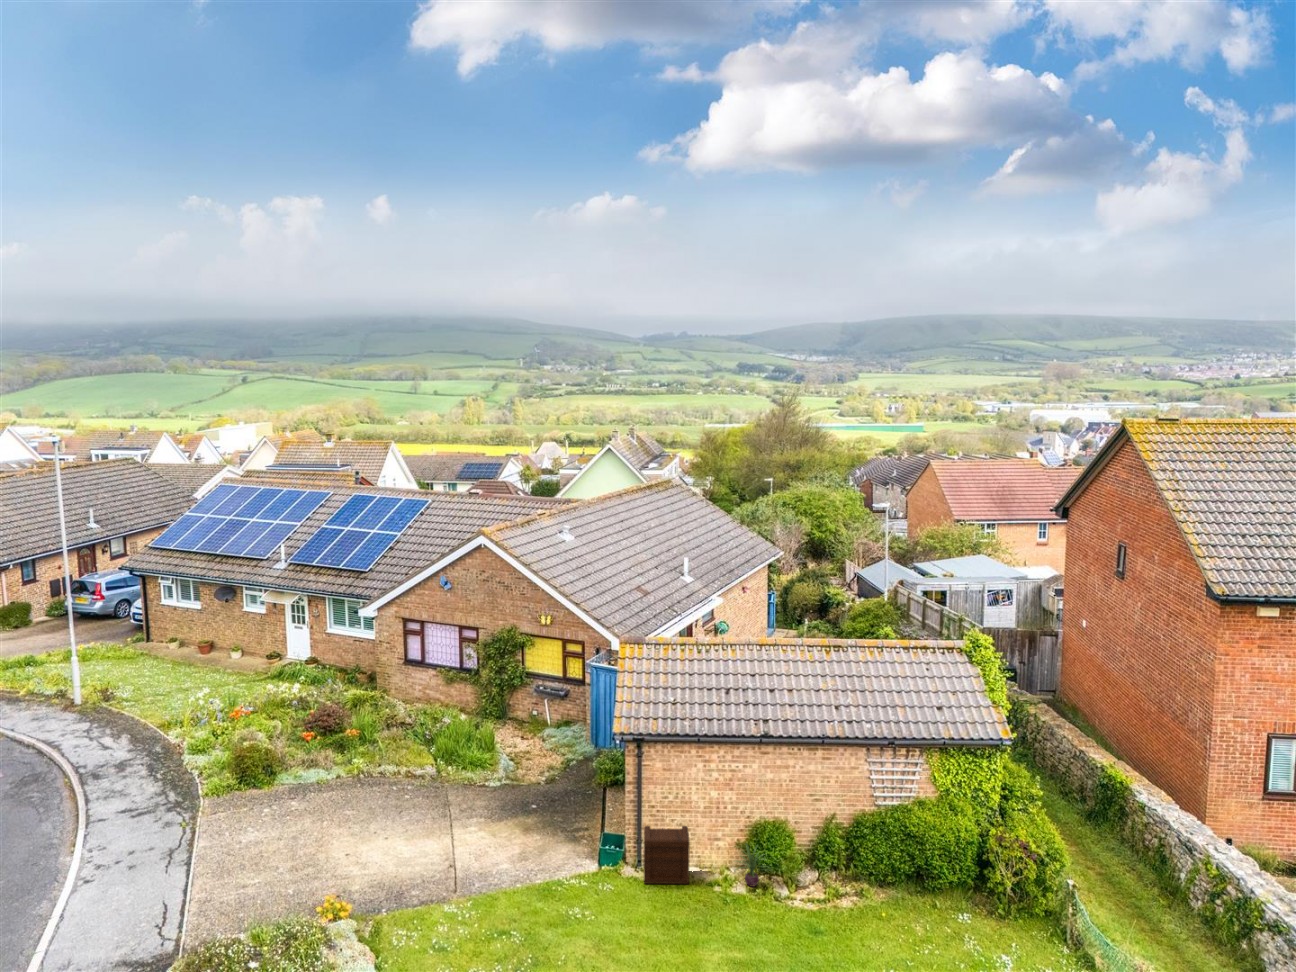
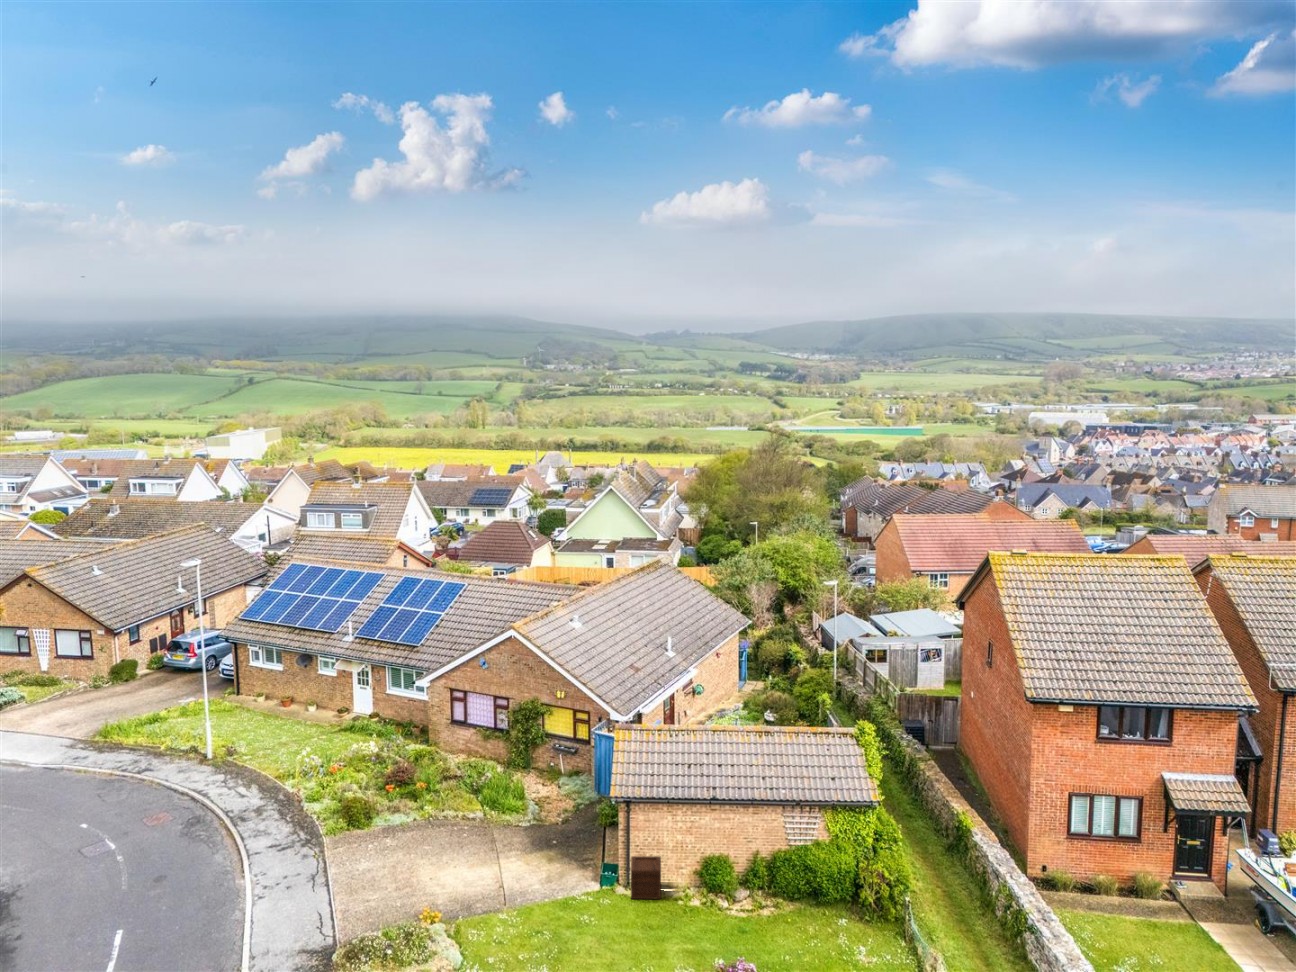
decorative plant: present [739,844,772,887] -> none [690,872,717,901]

